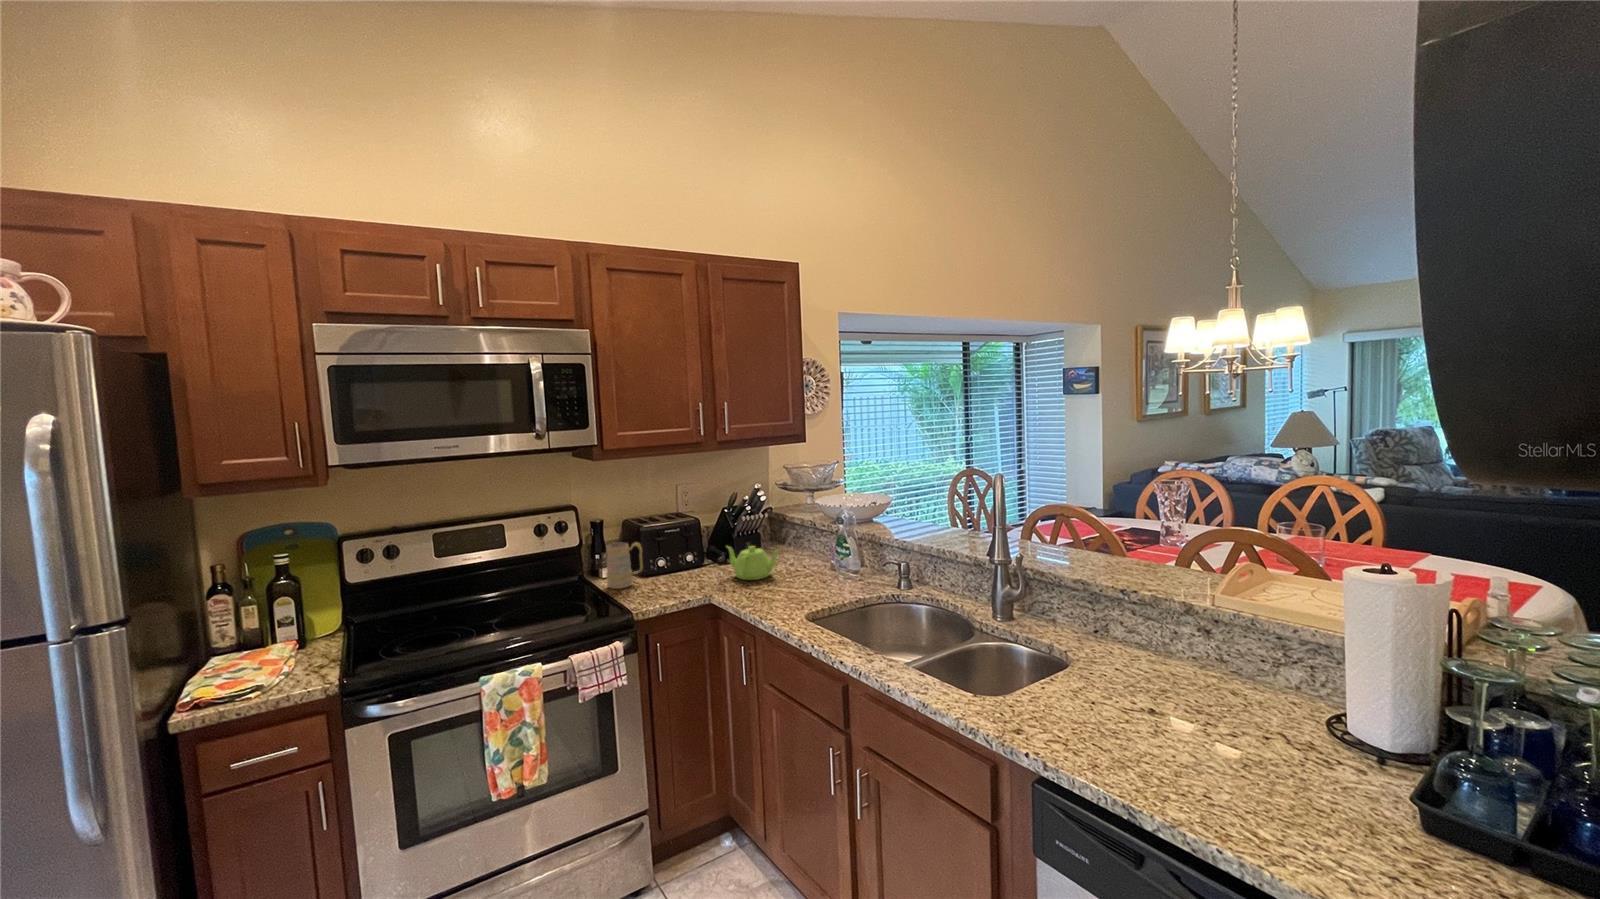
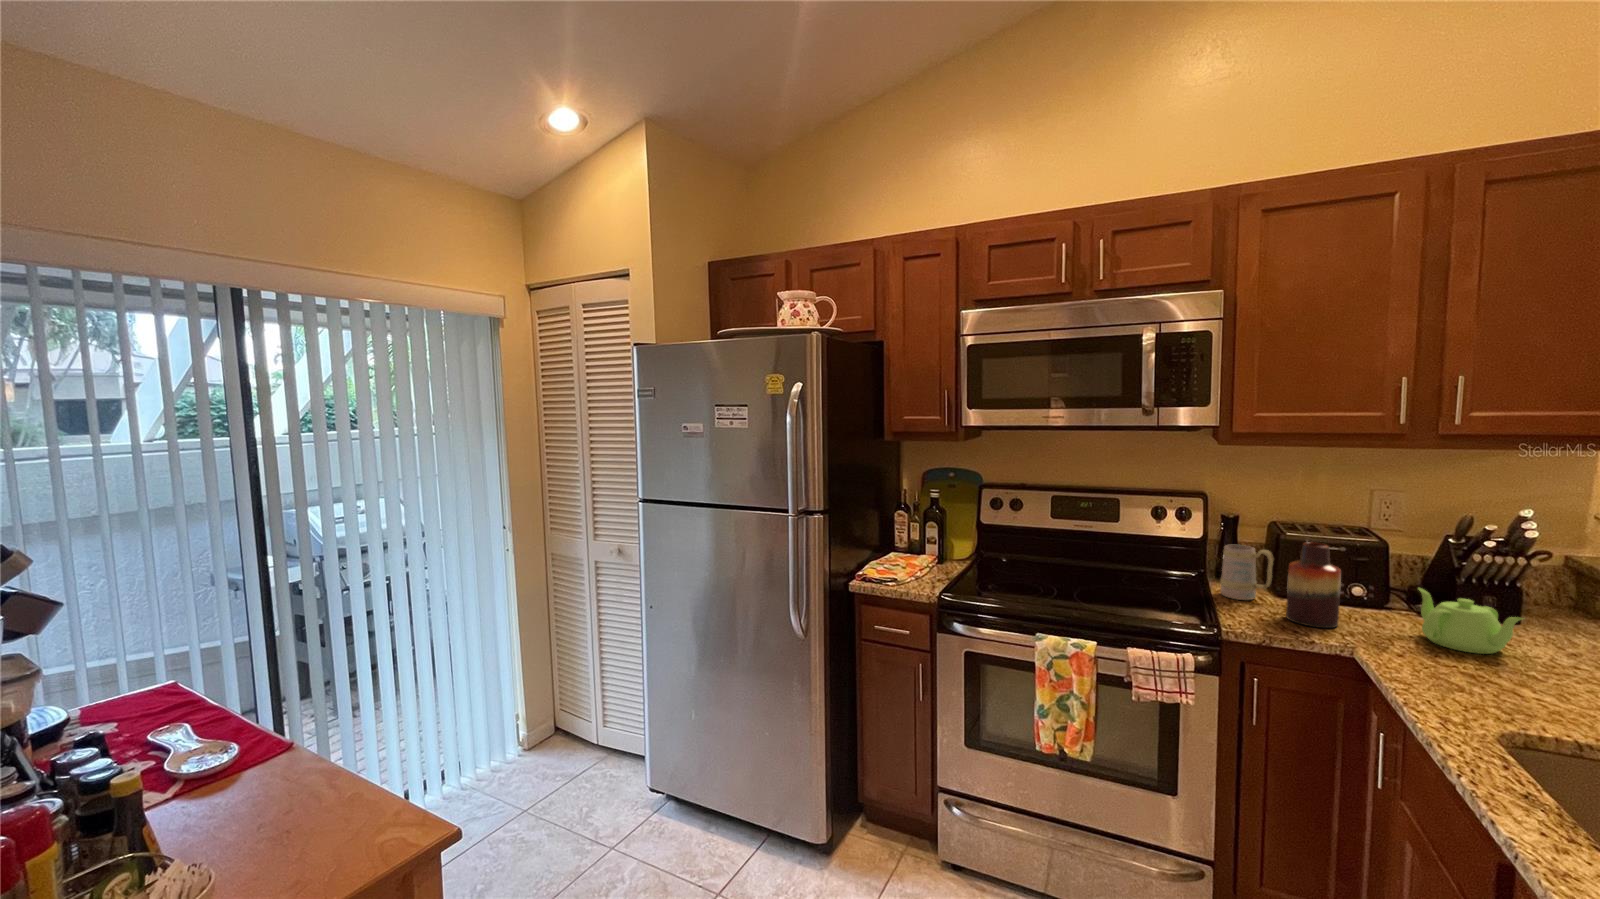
vase: none [659,528,693,592] -> present [1286,542,1341,628]

